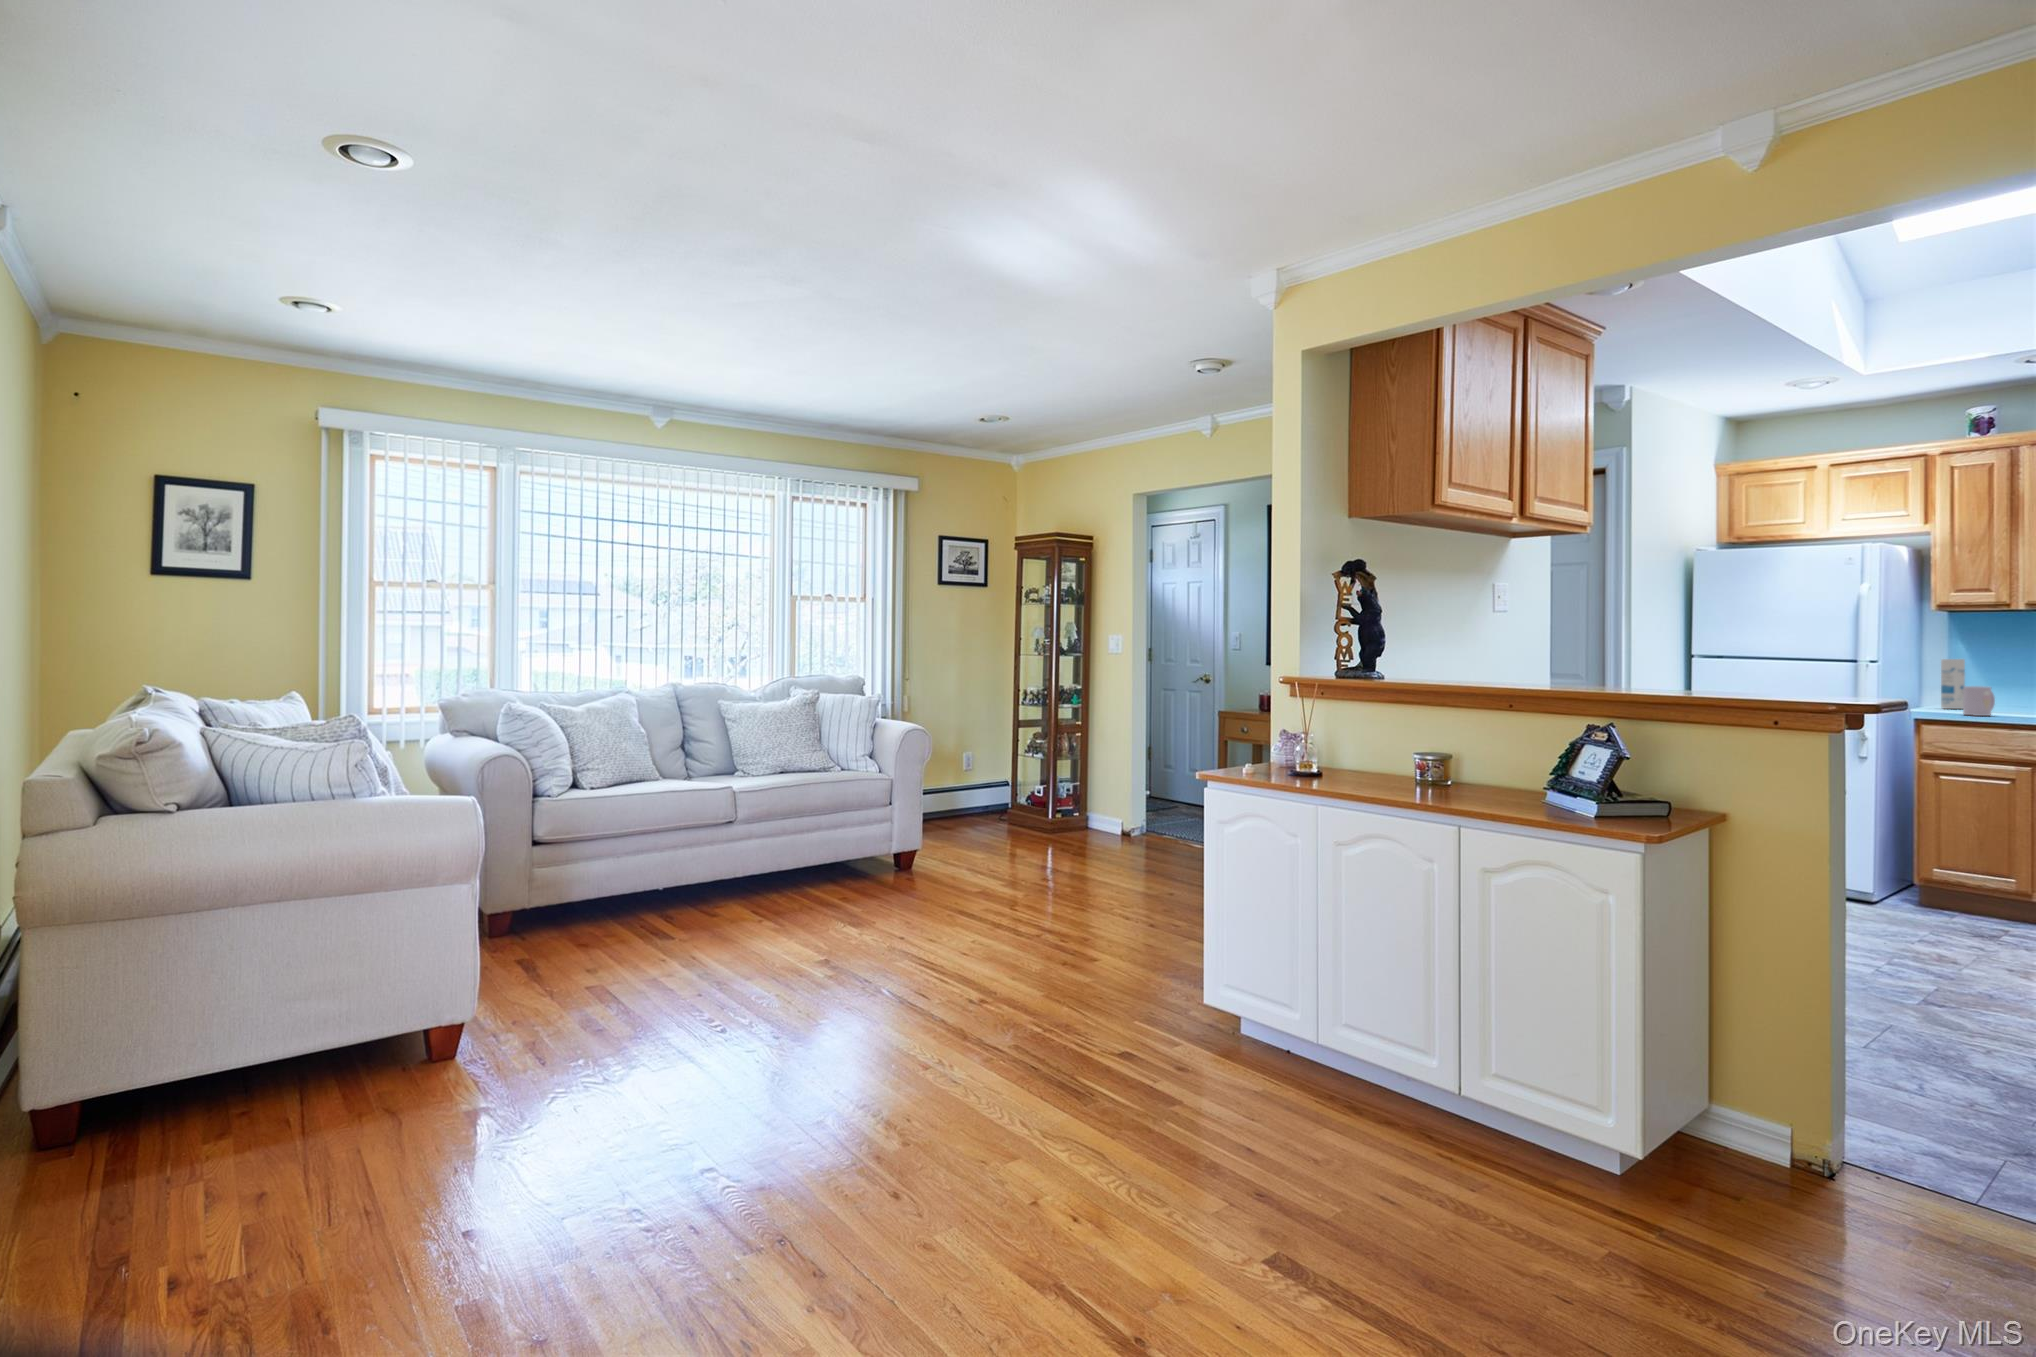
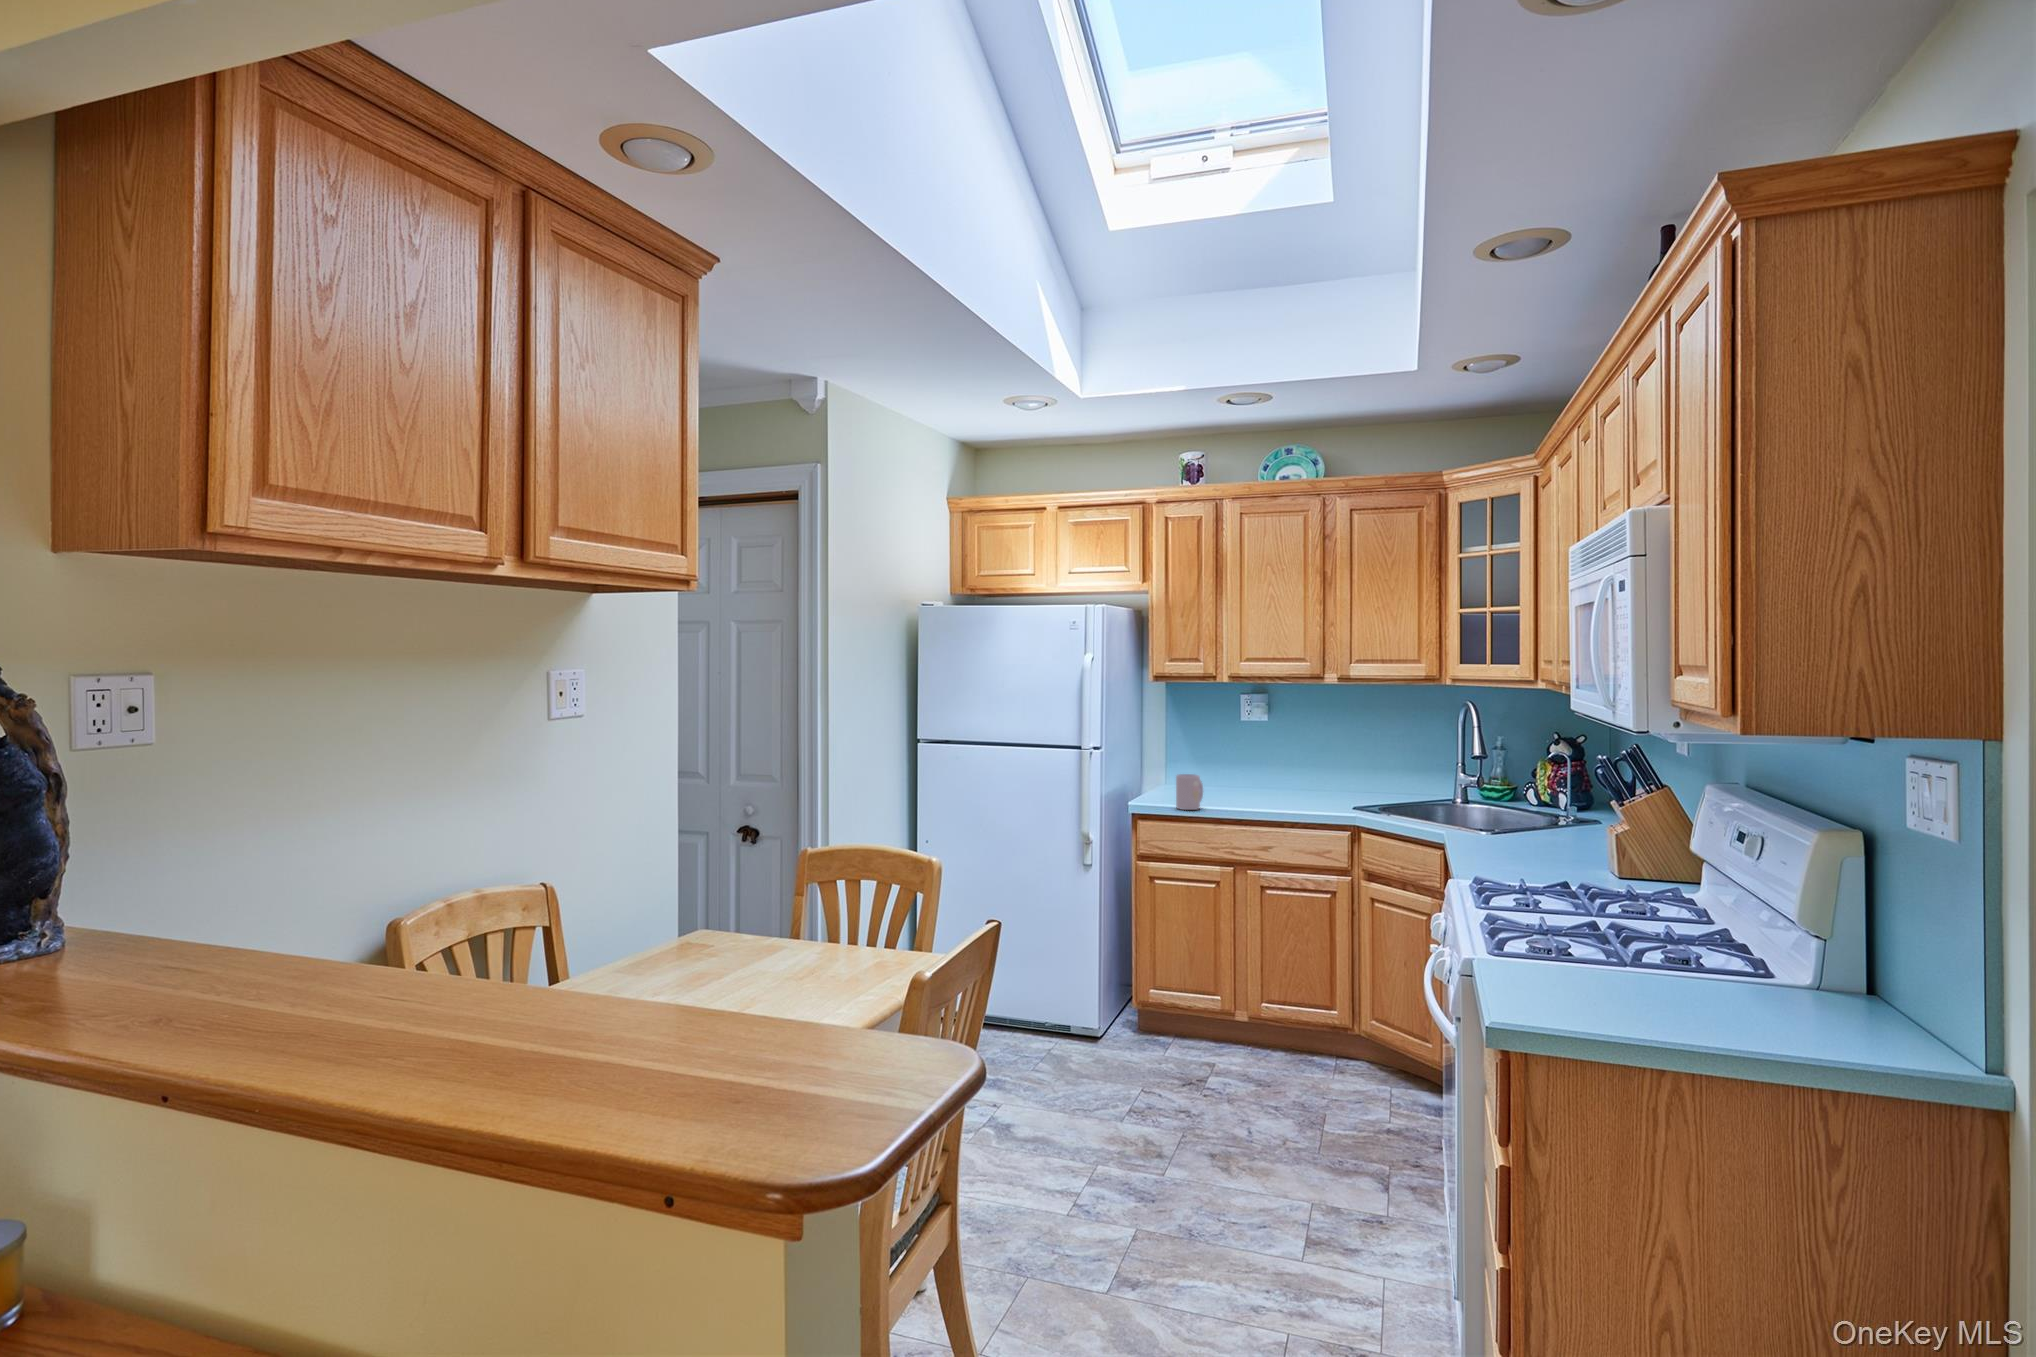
canister: present [1941,659,1965,709] -> none [1161,733,1181,790]

